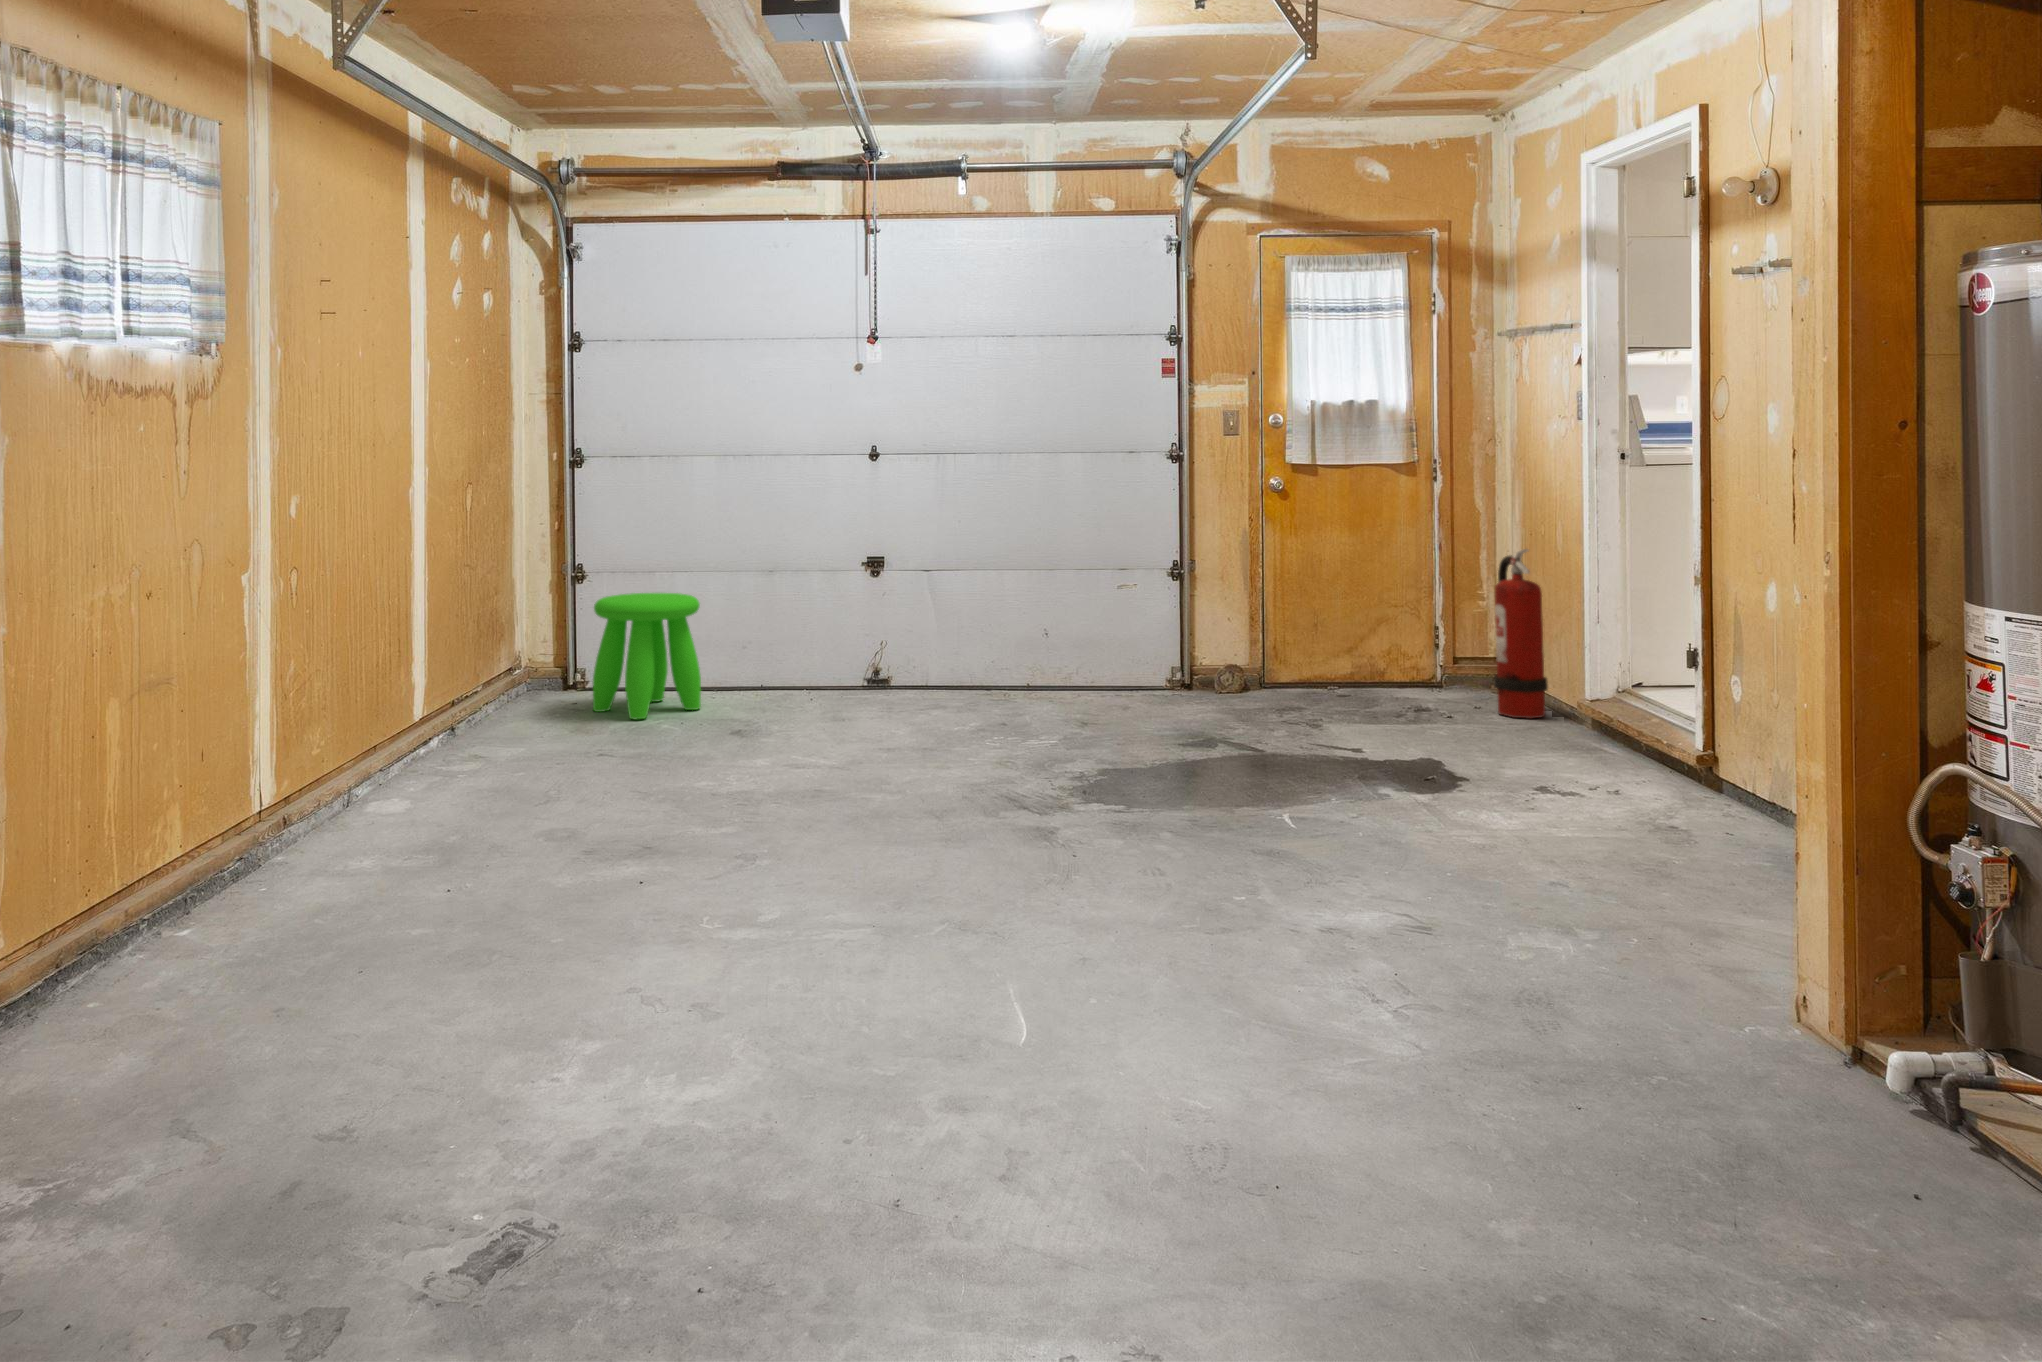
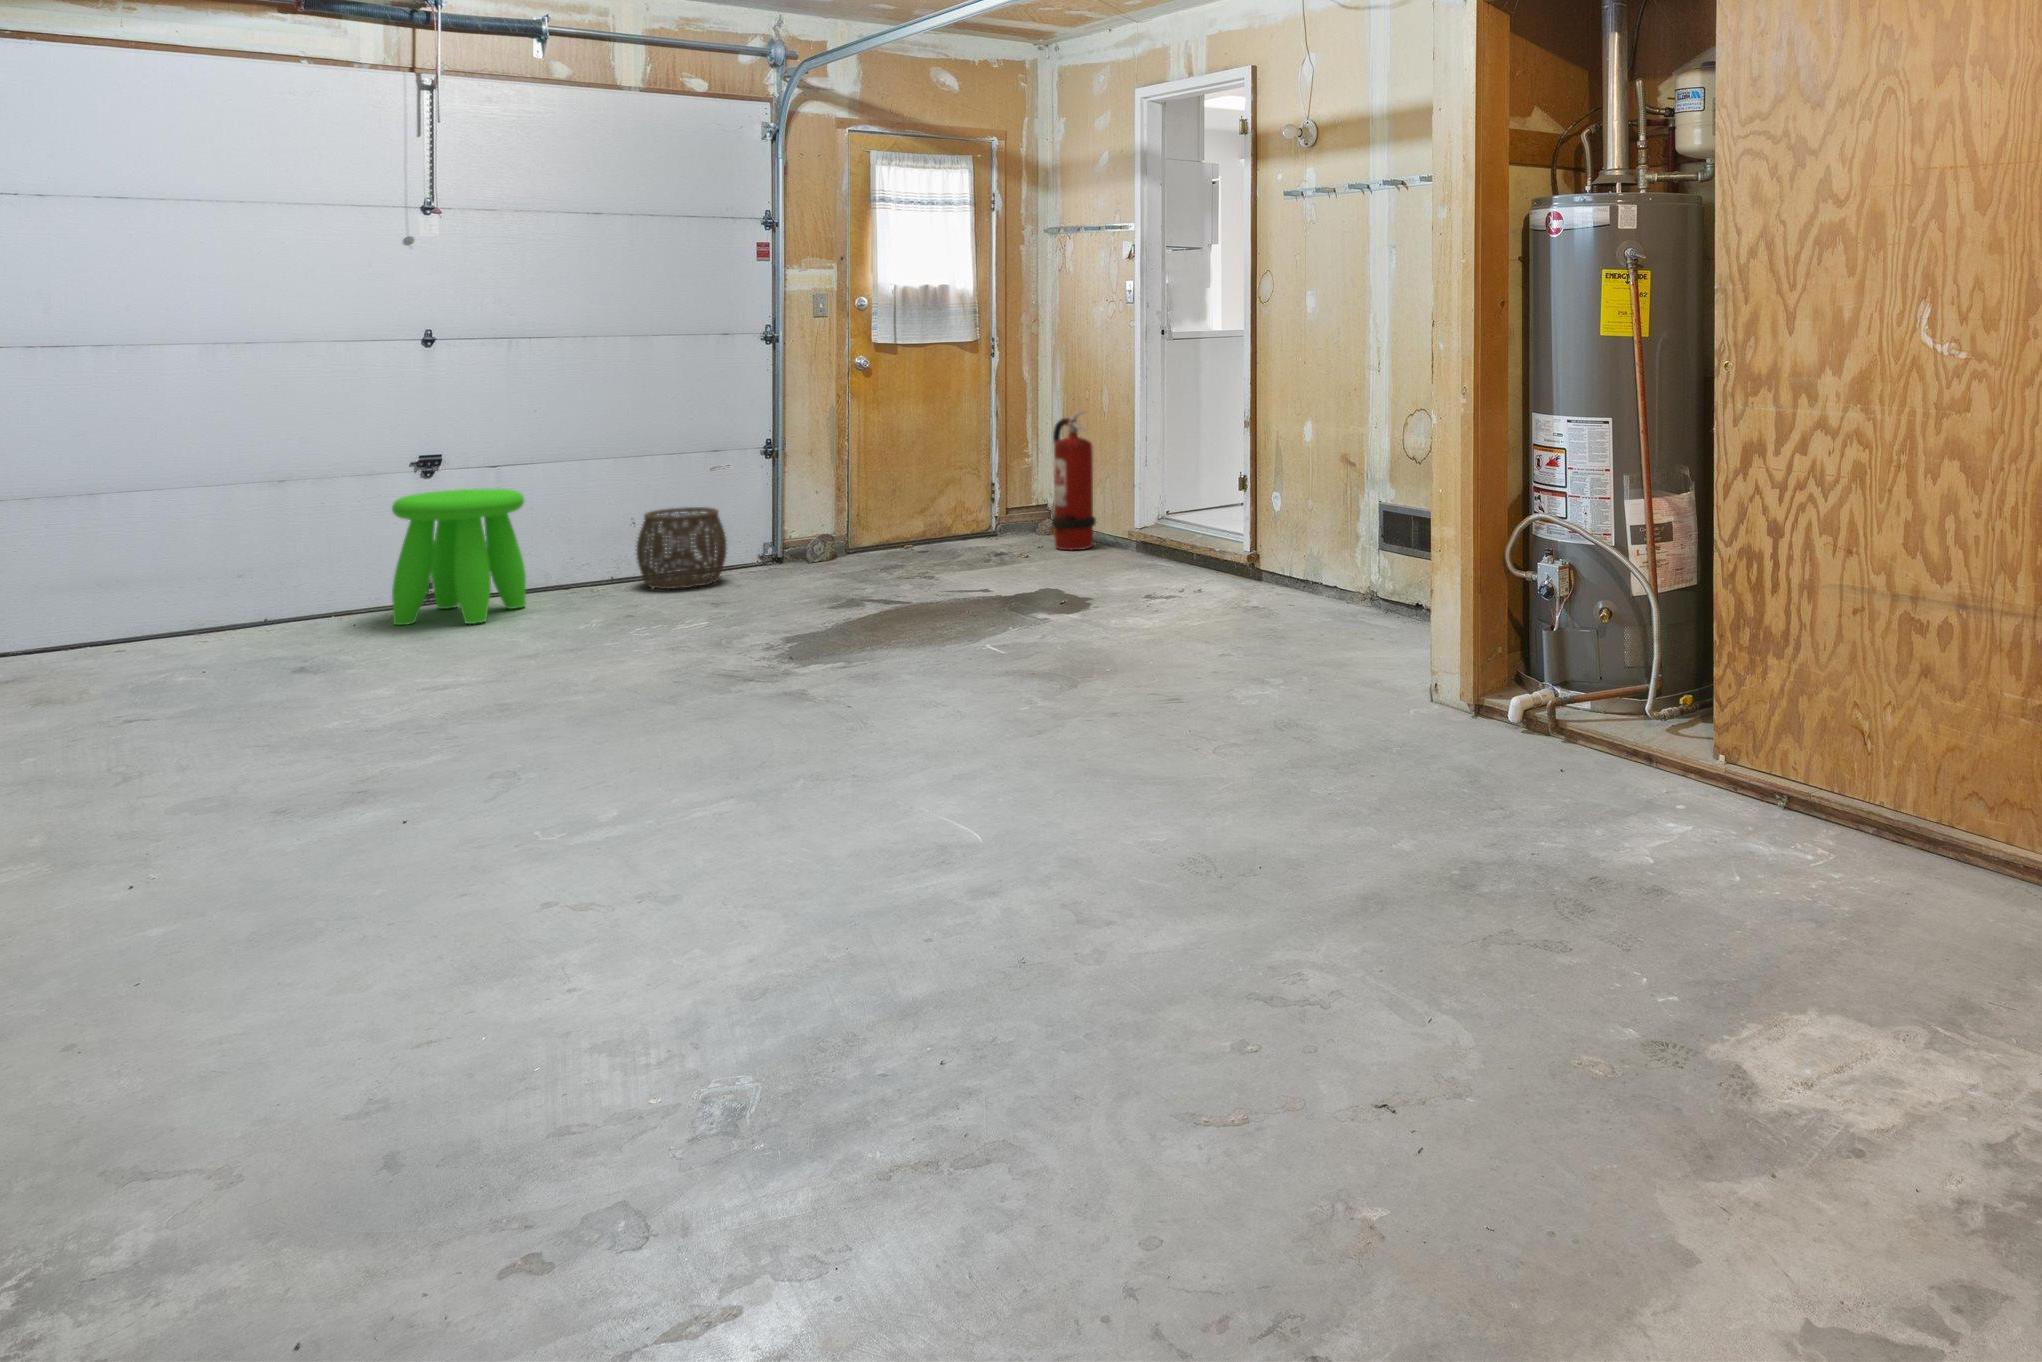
stool: present [593,593,701,719] -> present [392,488,526,625]
woven basket: none [1038,624,1124,707] -> present [636,507,727,589]

